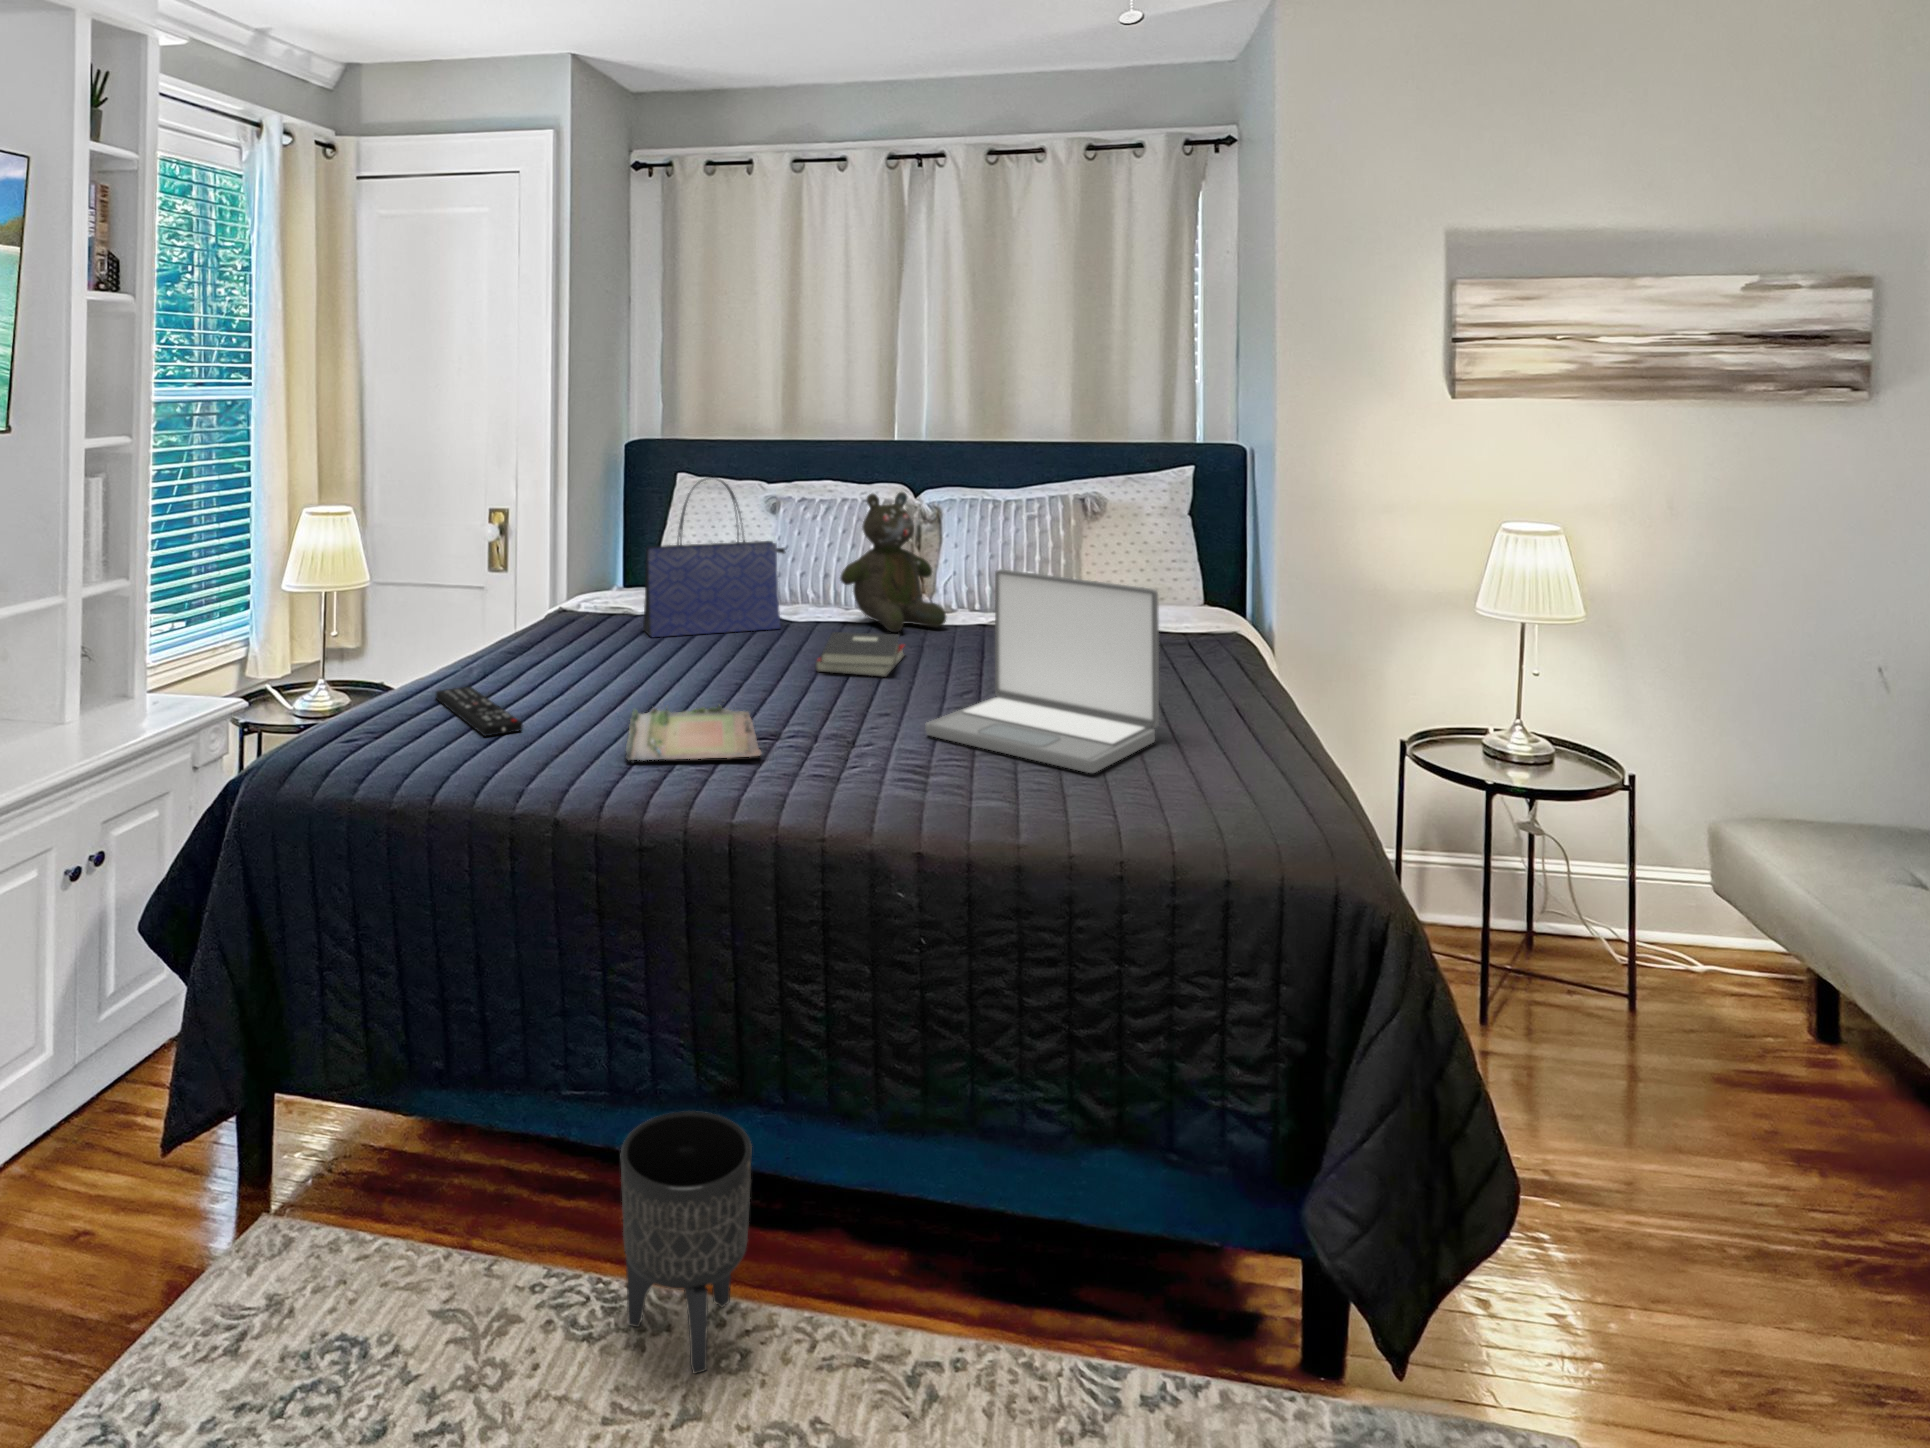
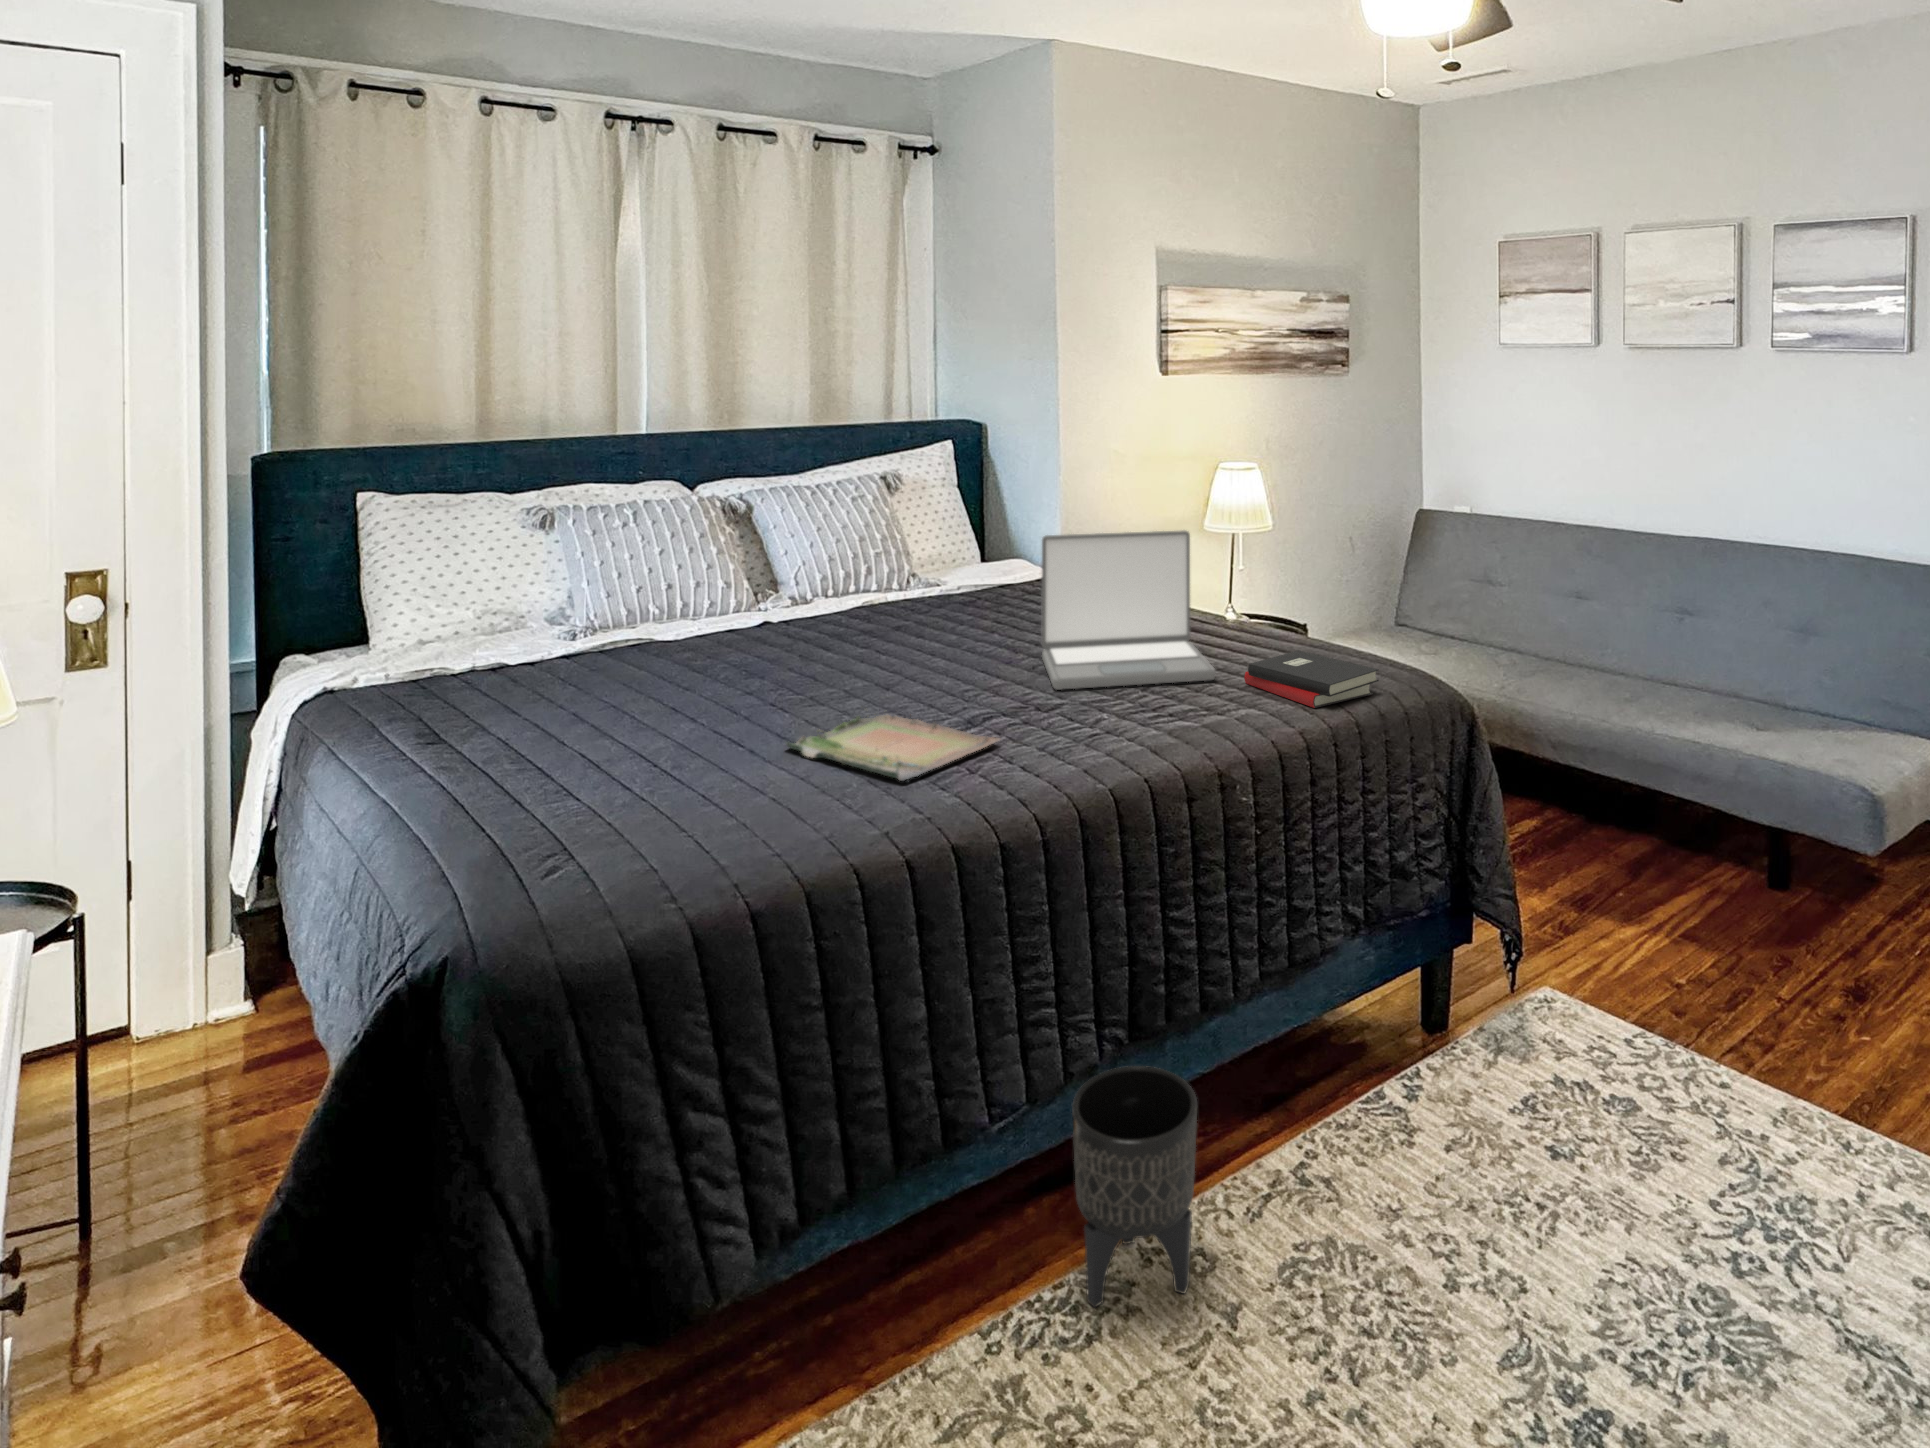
tote bag: present [643,478,785,637] -> none [544,490,693,686]
teddy bear: present [840,492,946,632] -> none [739,486,842,627]
hardback book: present [815,632,904,677] -> present [1244,650,1379,708]
remote control: present [436,686,523,736] -> none [506,781,718,815]

